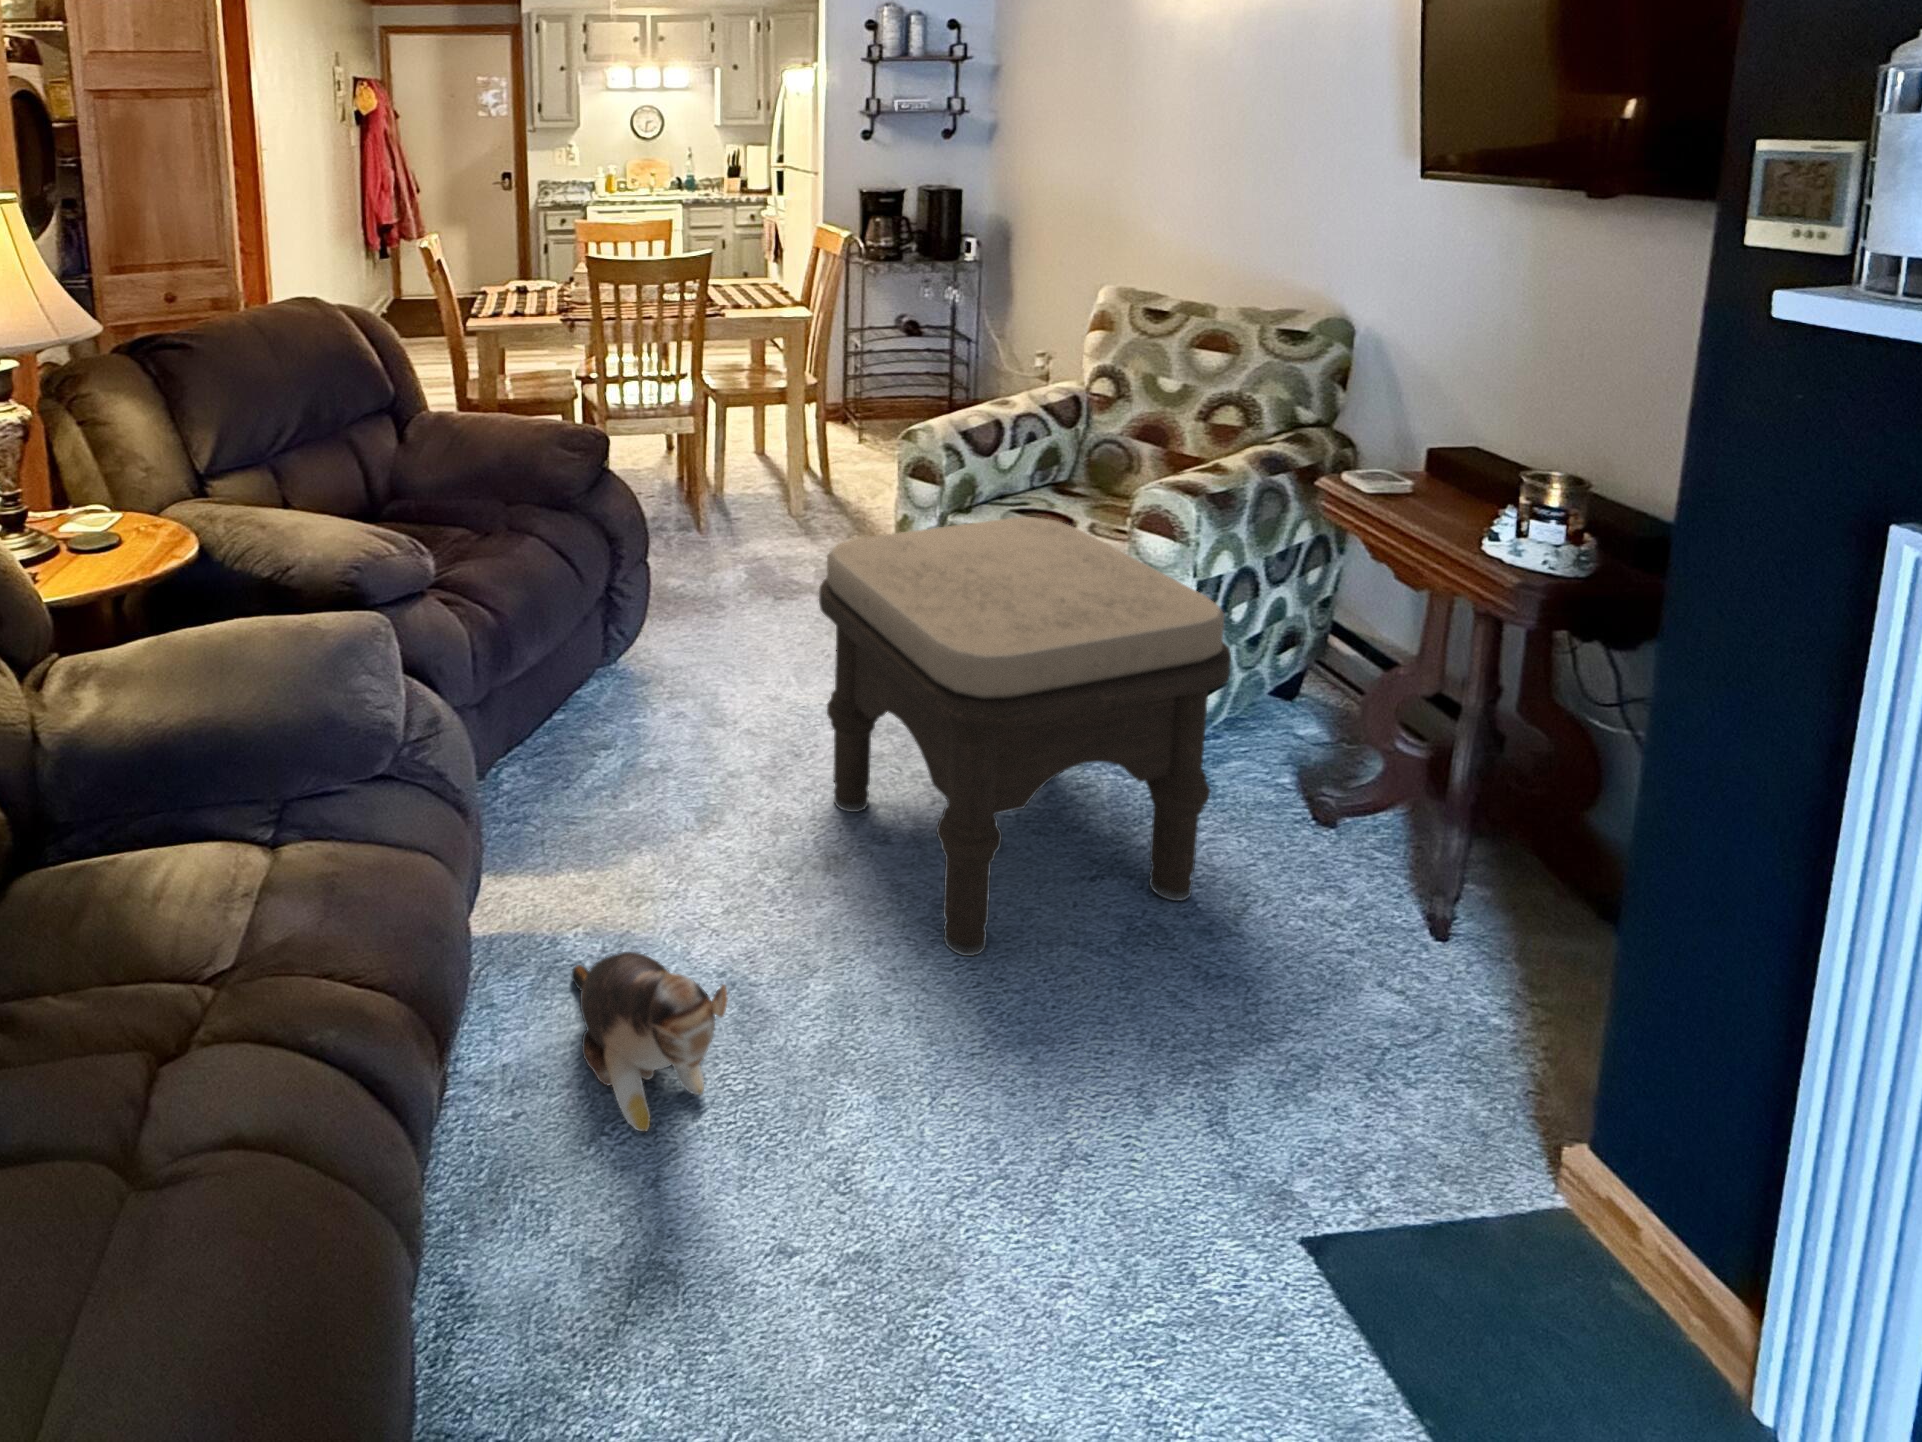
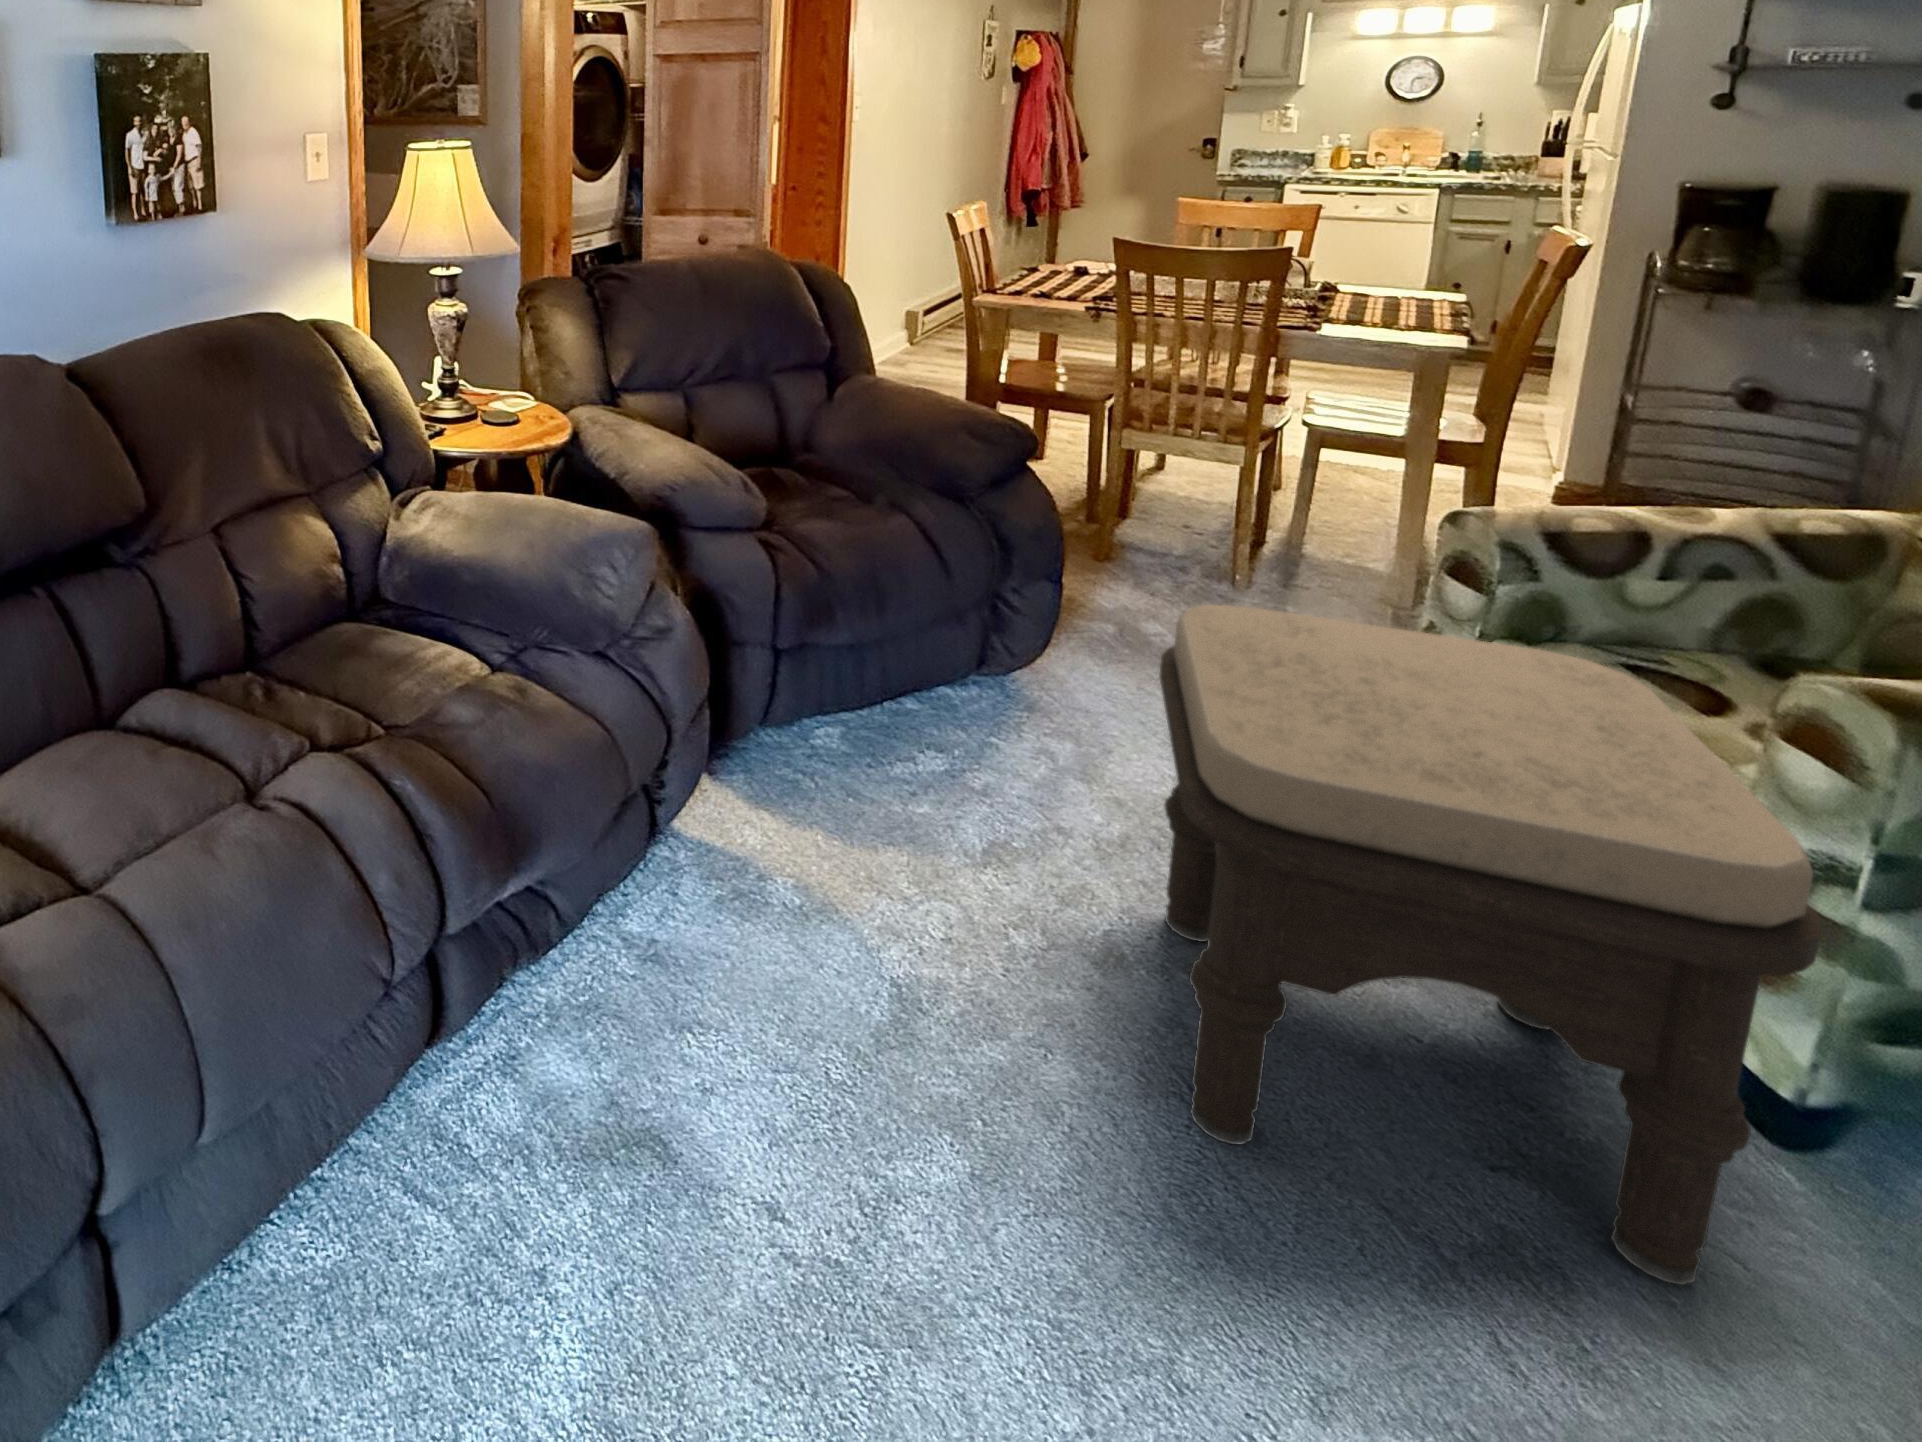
plush toy: present [572,952,728,1131] -> none [704,898,803,1062]

